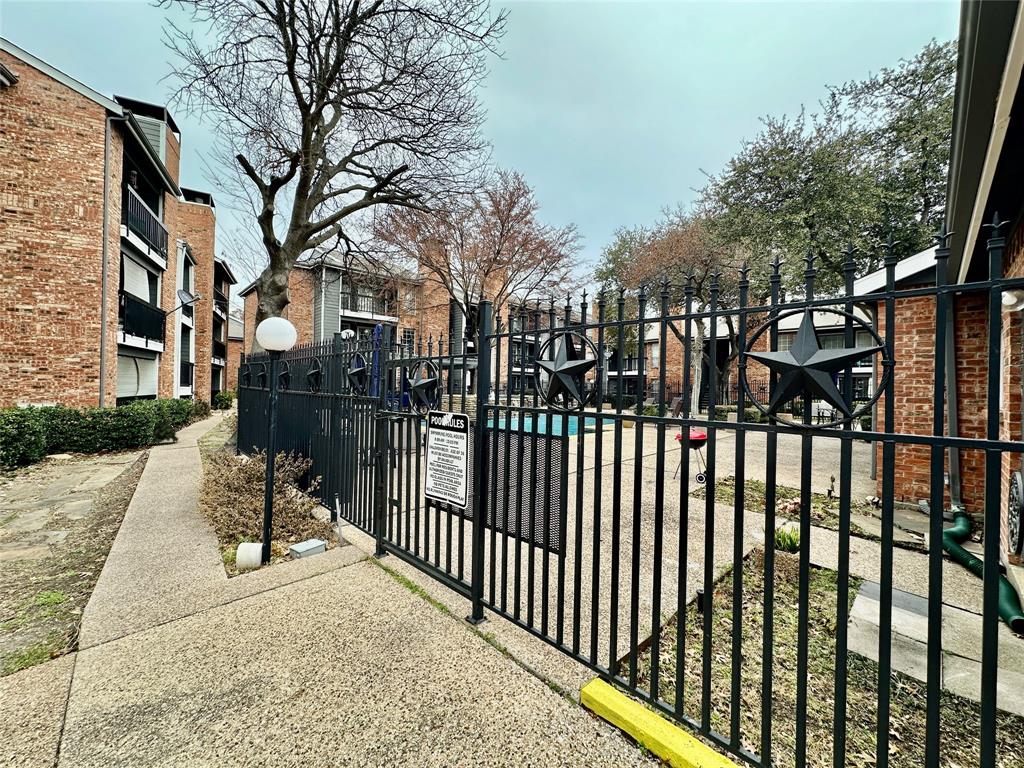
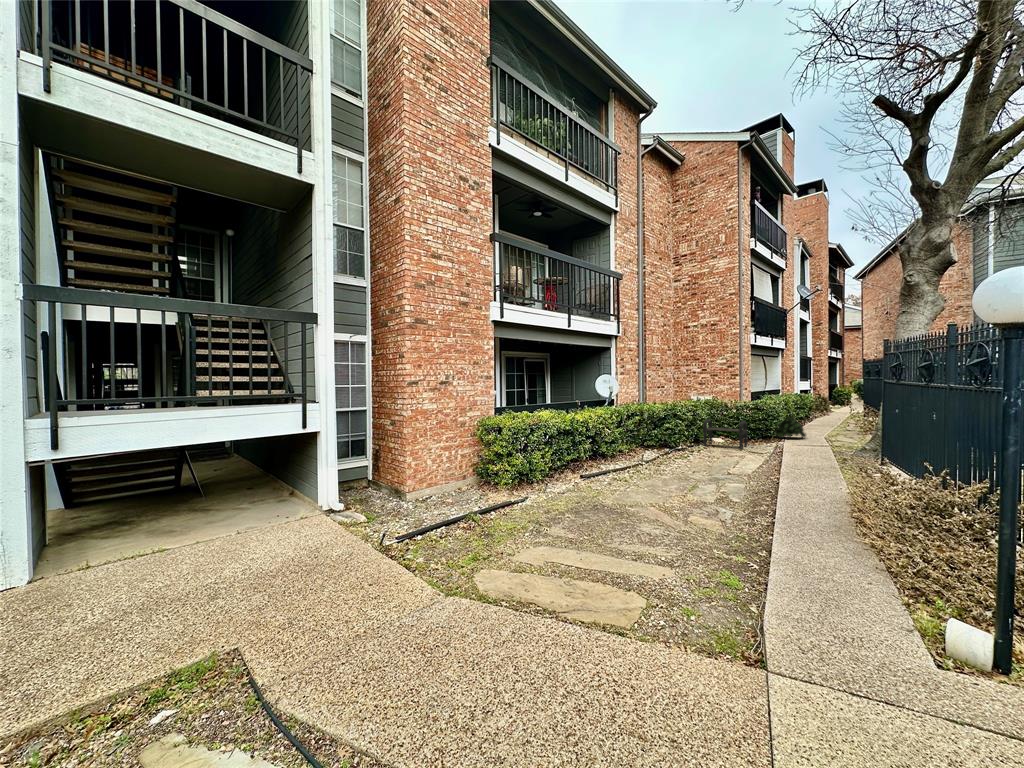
bench: none [36,430,106,466] -> present [703,419,748,449]

